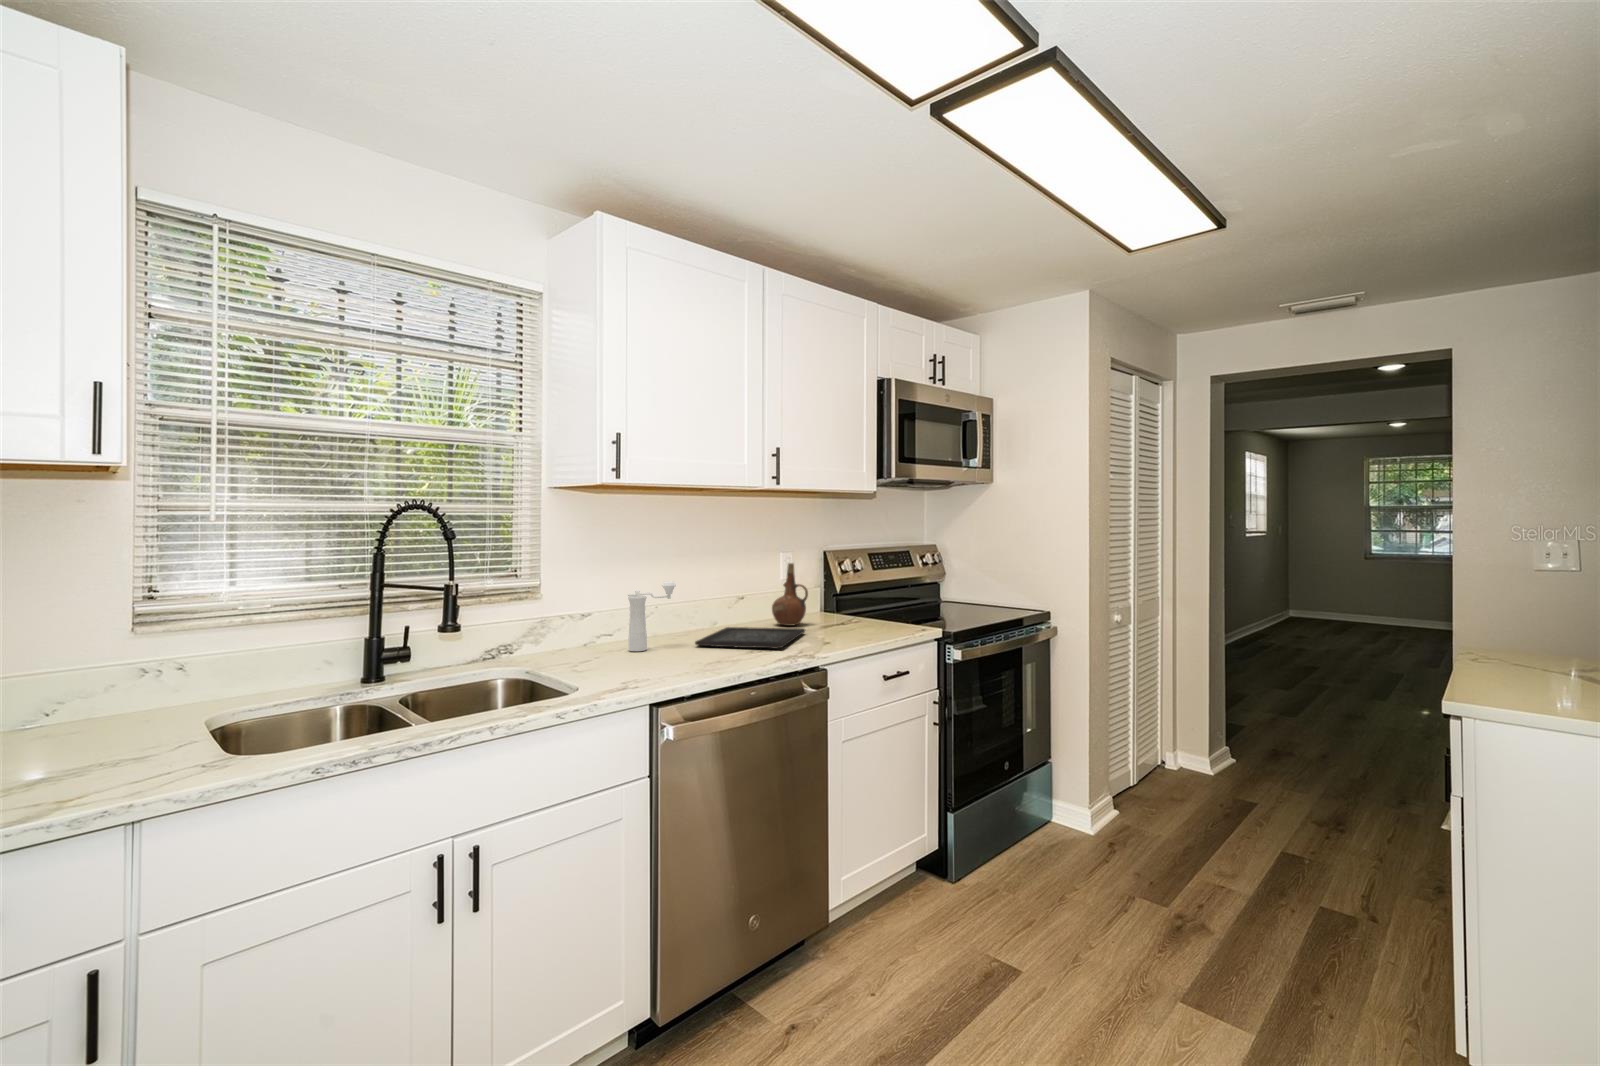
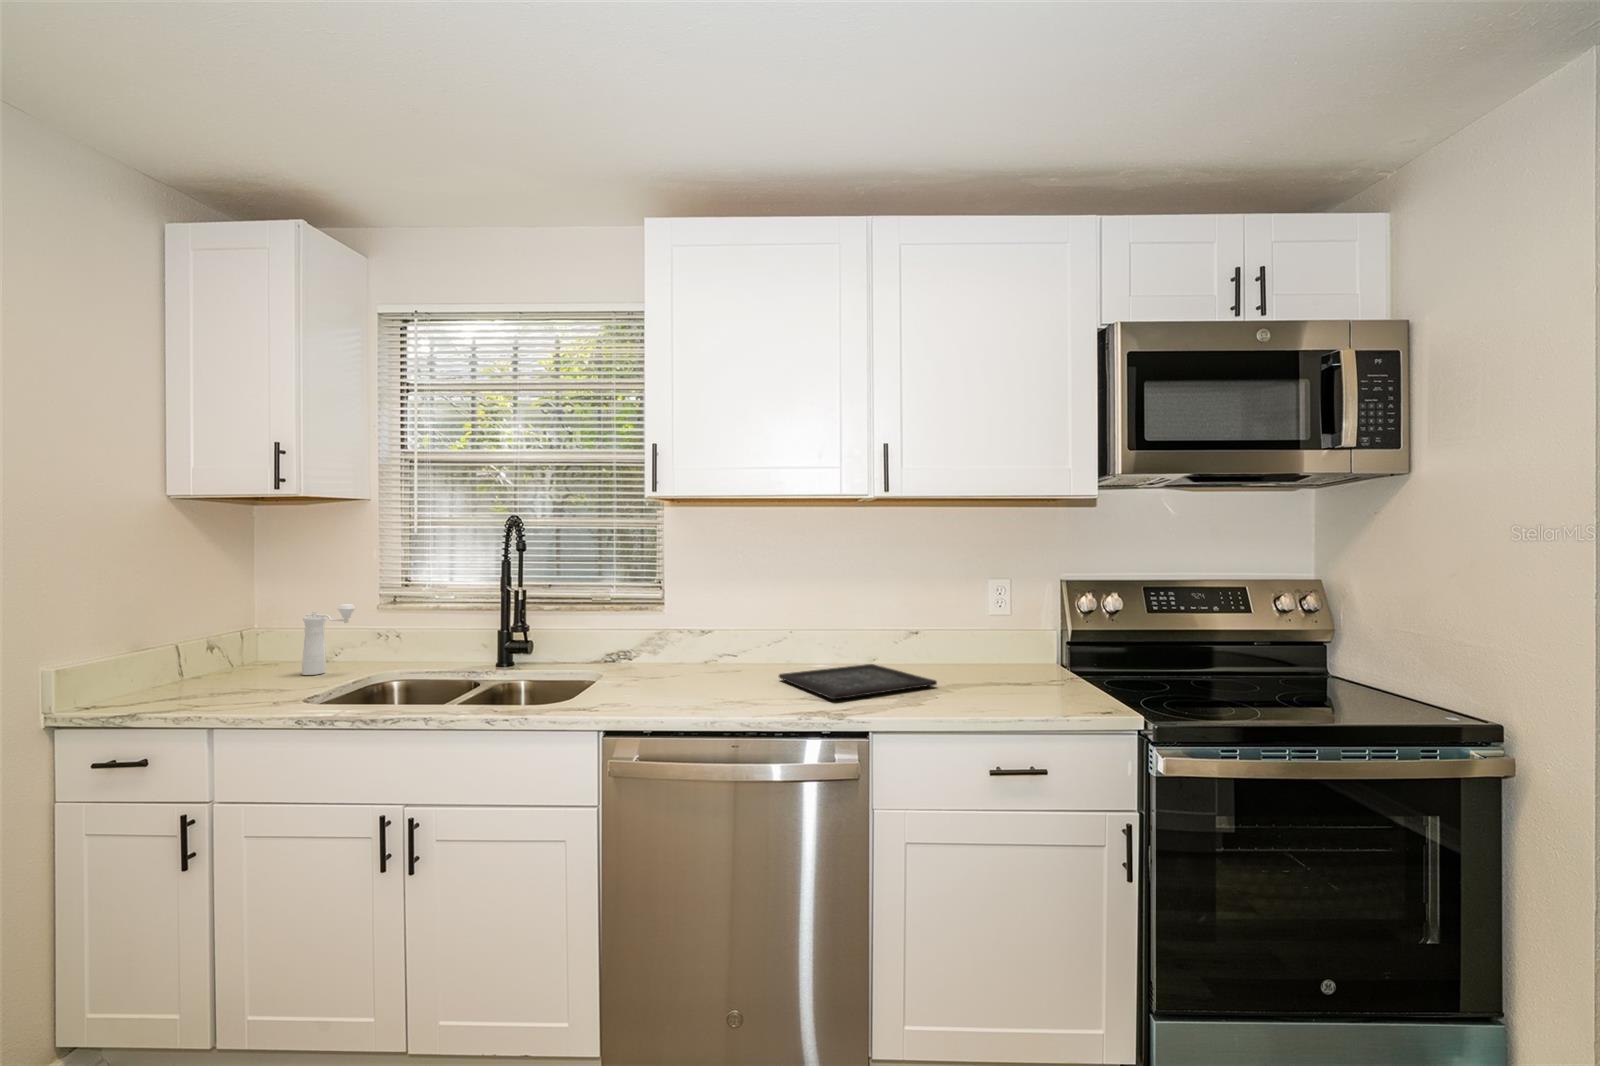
ceramic pitcher: present [772,563,808,626] -> none [939,593,984,675]
pepper mill: present [628,581,676,651] -> present [302,604,355,675]

